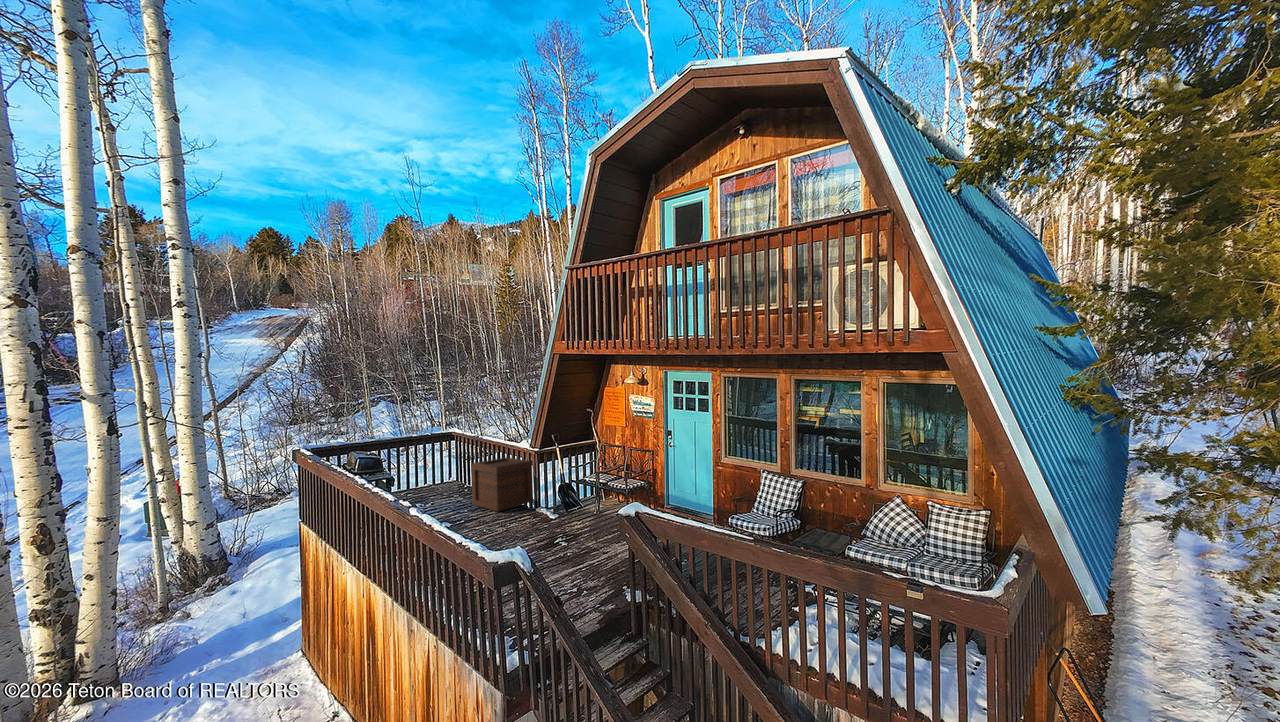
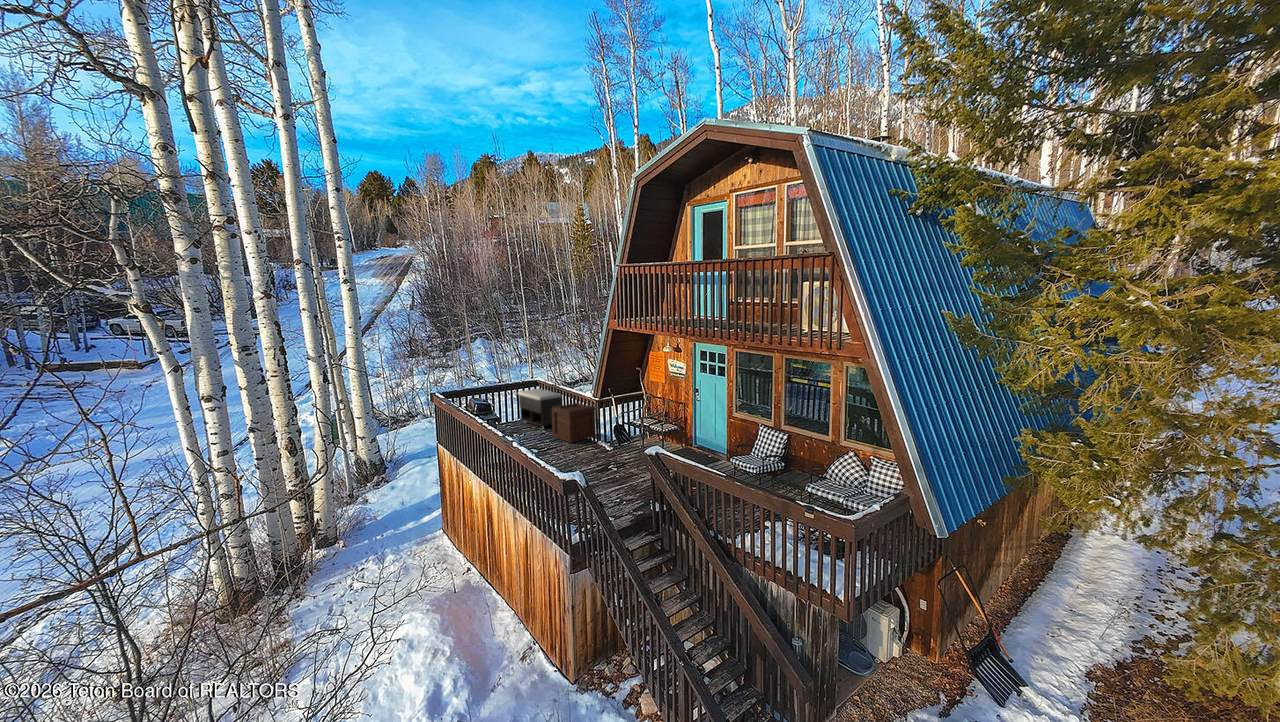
storage bench: none [424,443,486,496] -> present [518,389,562,428]

